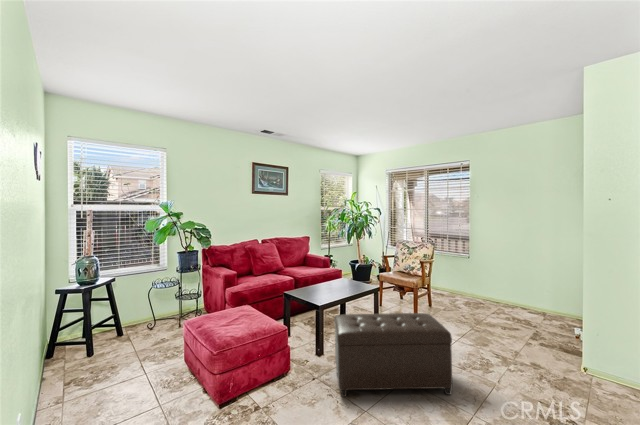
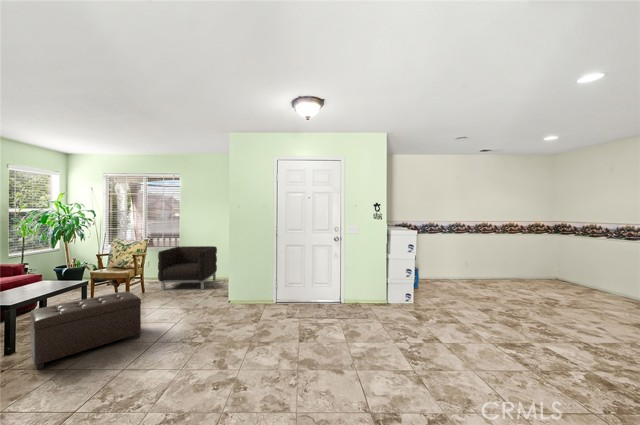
armchair: none [449,254,535,326] -> present [158,246,217,290]

